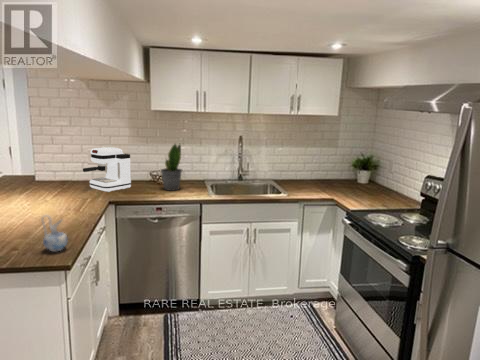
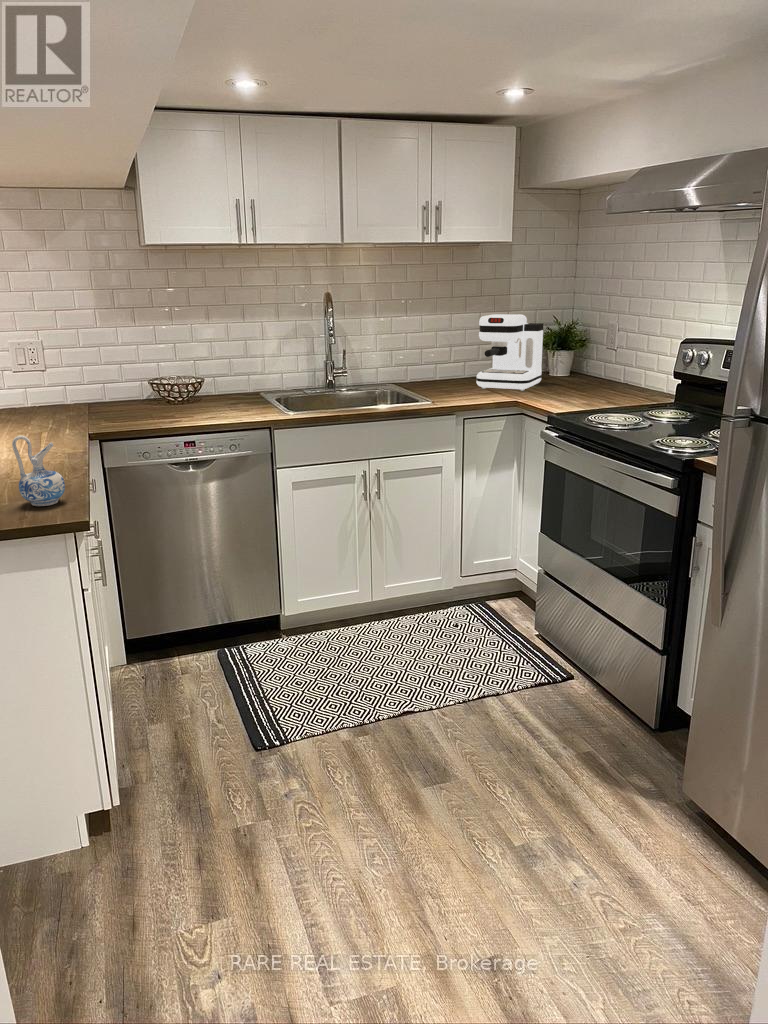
potted plant: present [161,144,182,191] -> none [175,311,220,410]
coffee maker: present [83,147,131,192] -> present [477,314,543,391]

